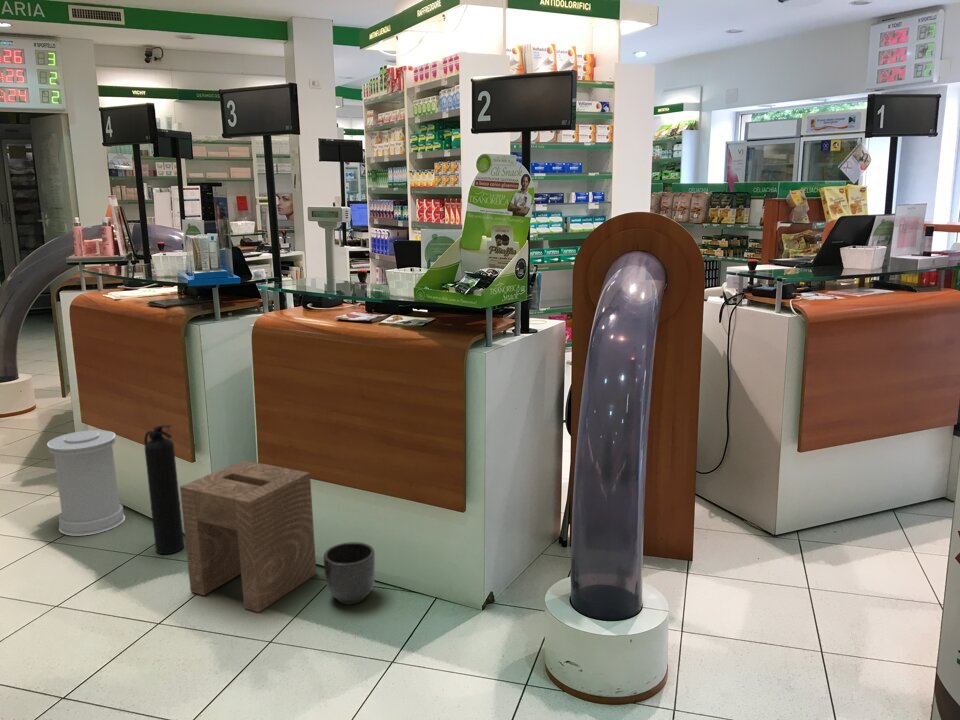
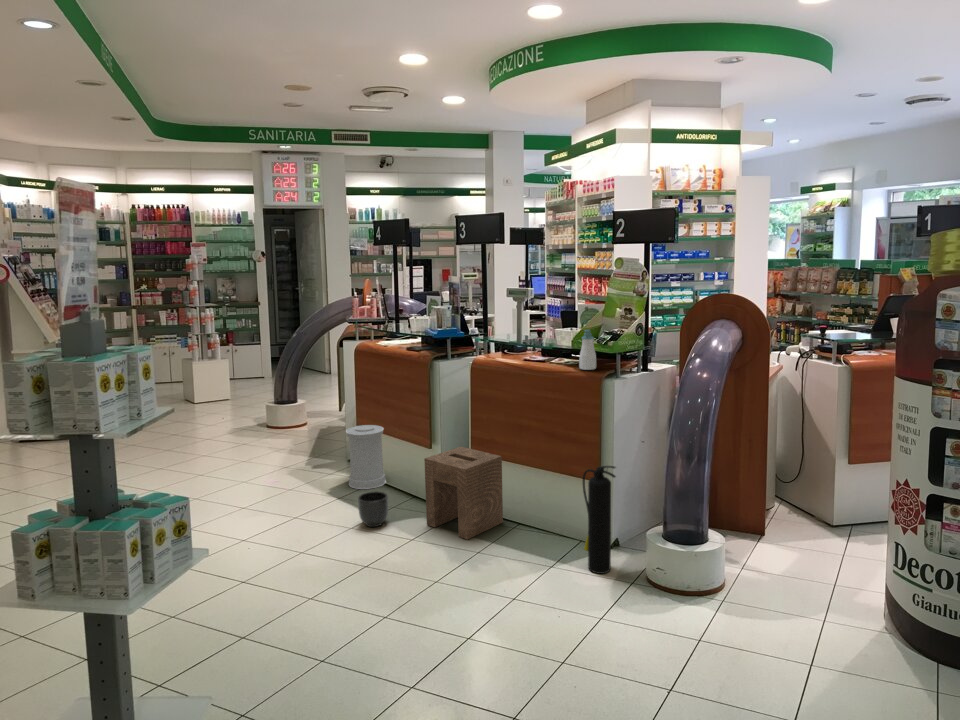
soap bottle: none [428,270,454,333] -> present [579,330,596,370]
fire extinguisher: present [144,425,184,554] -> present [583,466,616,574]
planter: present [324,542,375,604] -> present [358,491,388,527]

